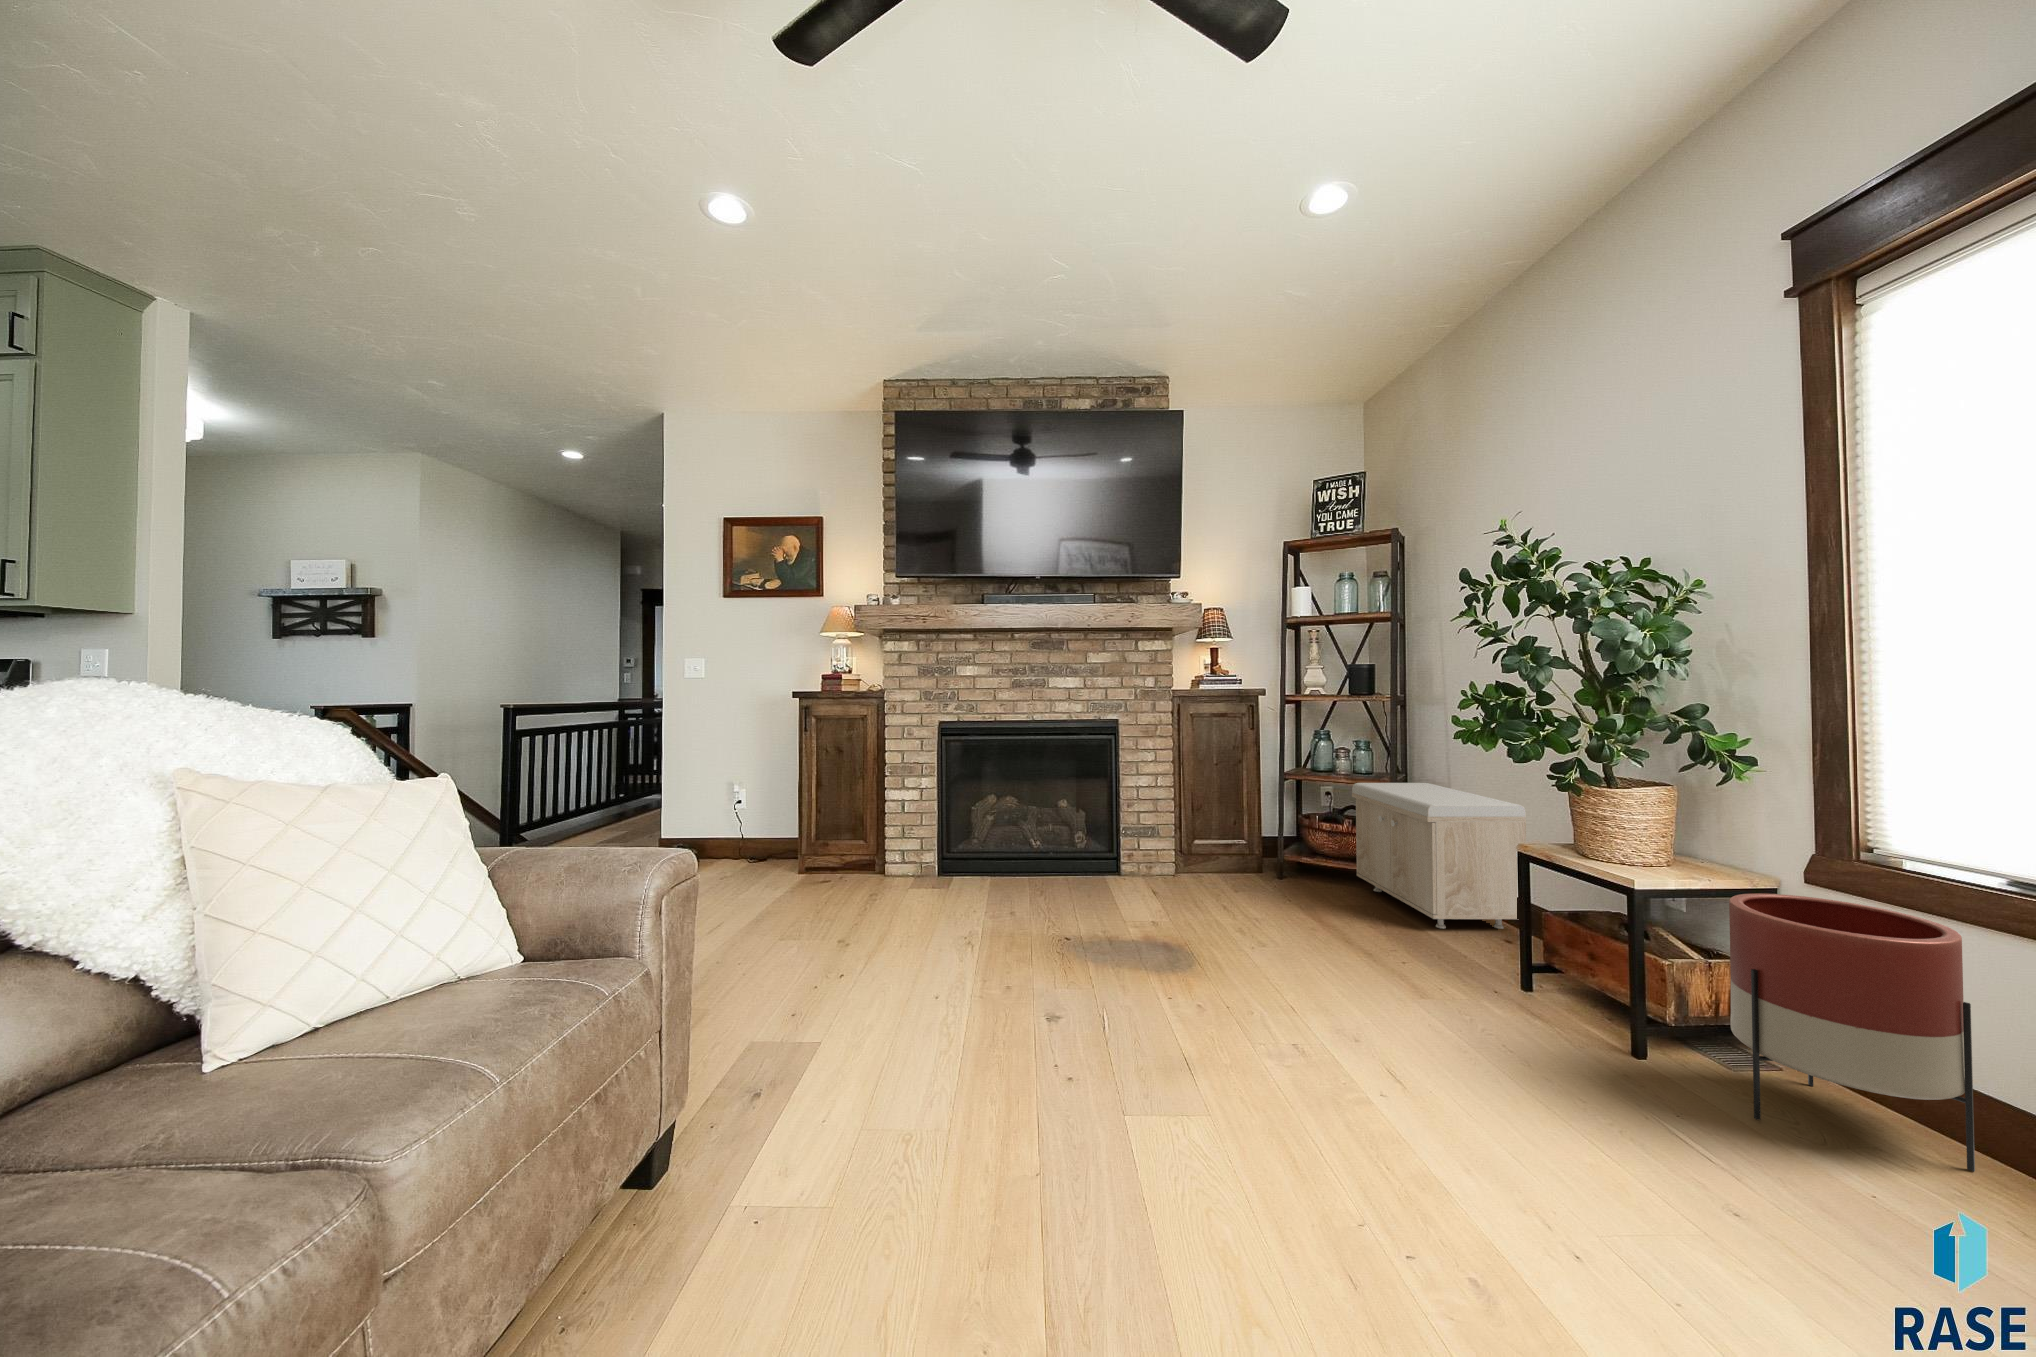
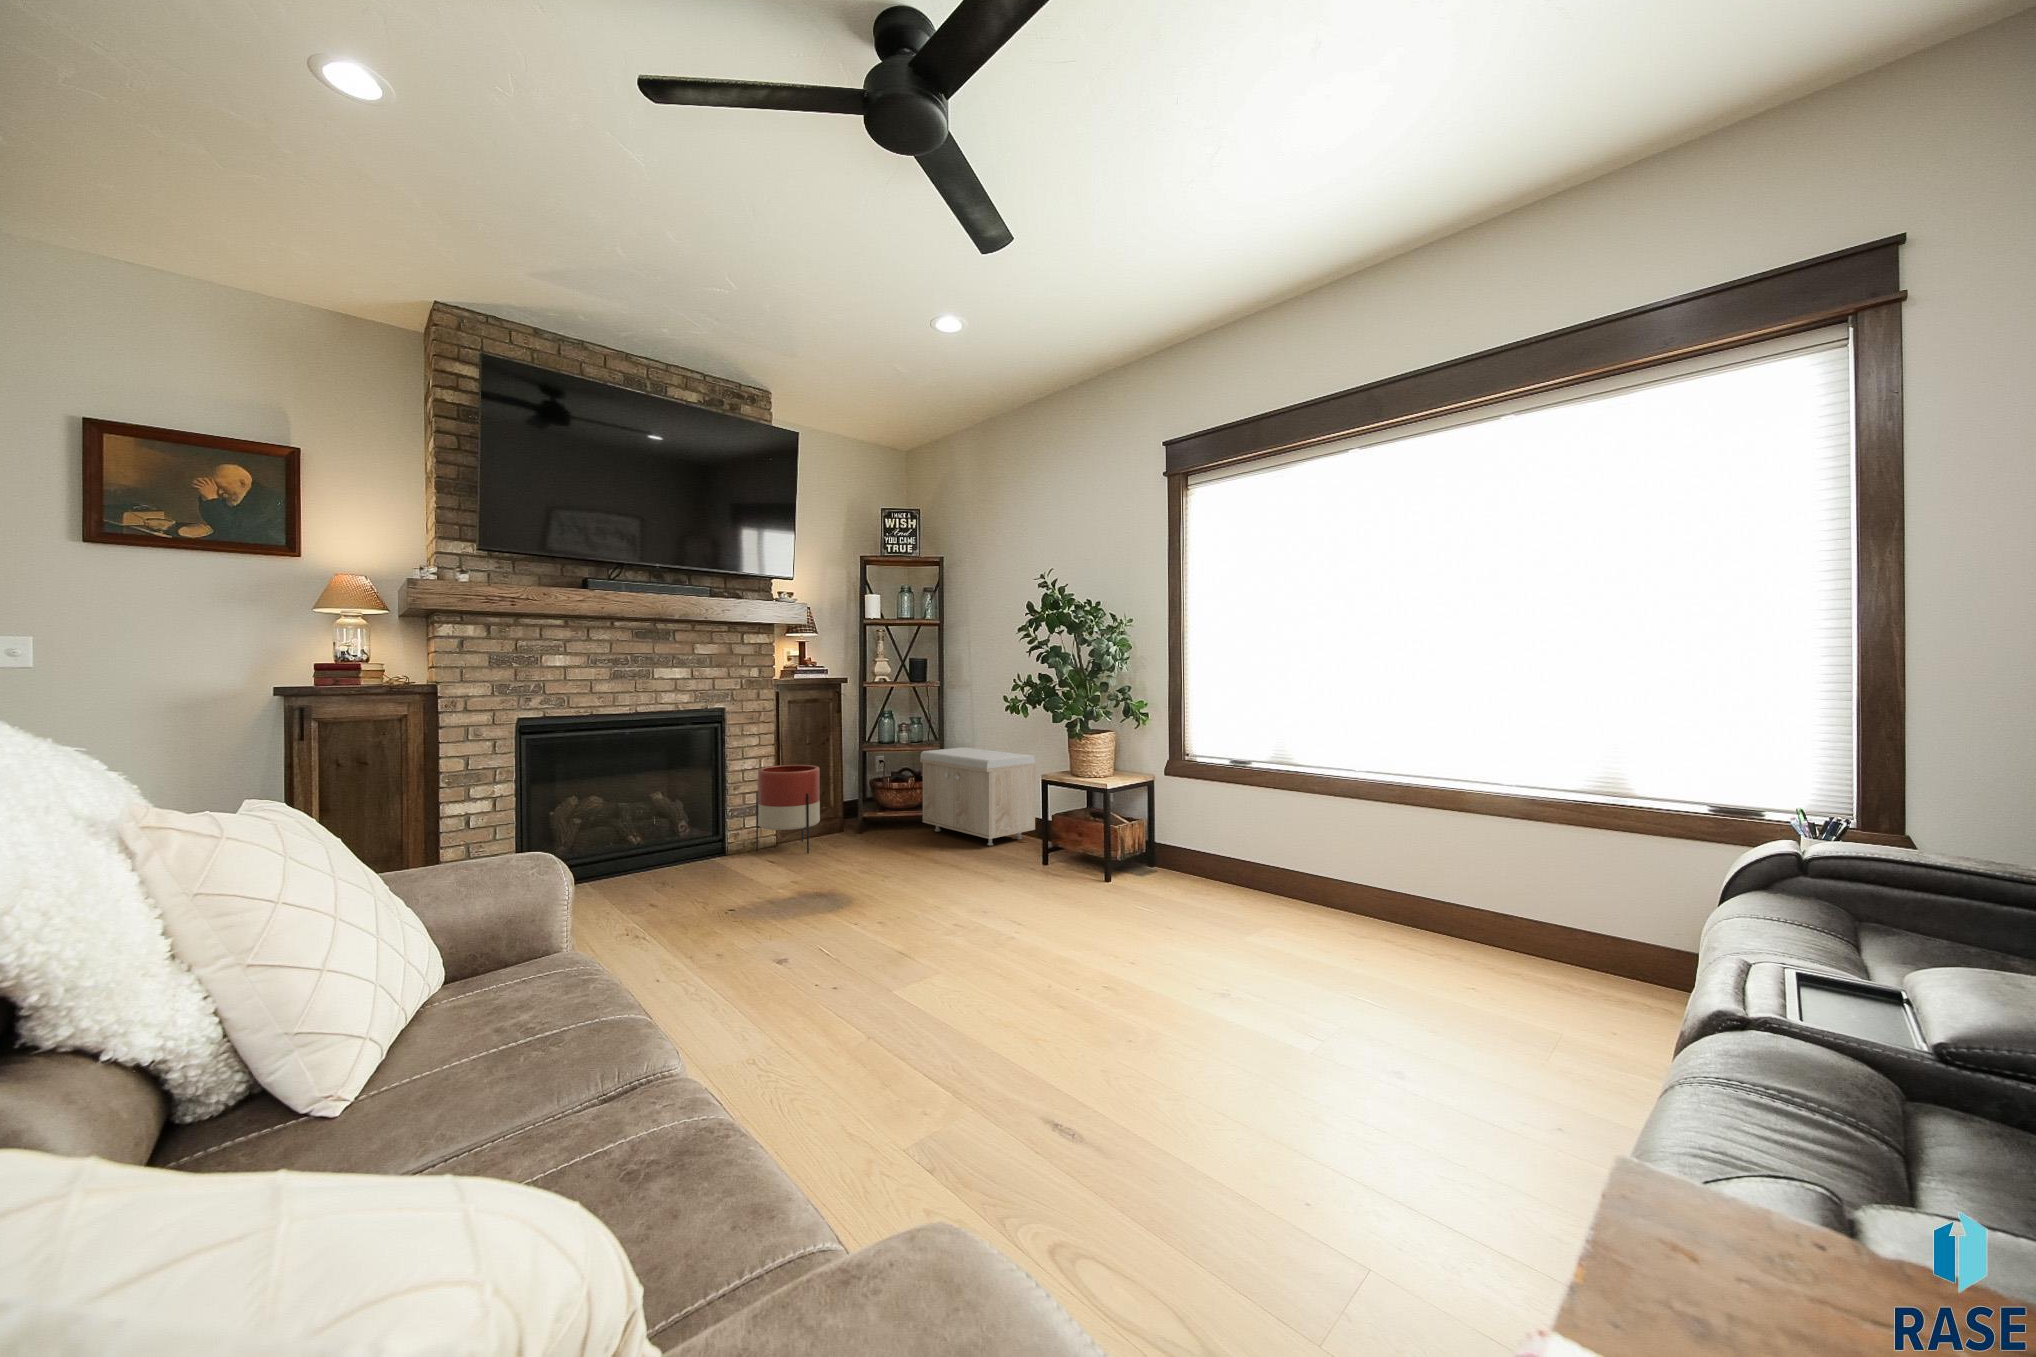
planter: present [1729,894,1975,1172] -> present [756,765,820,853]

